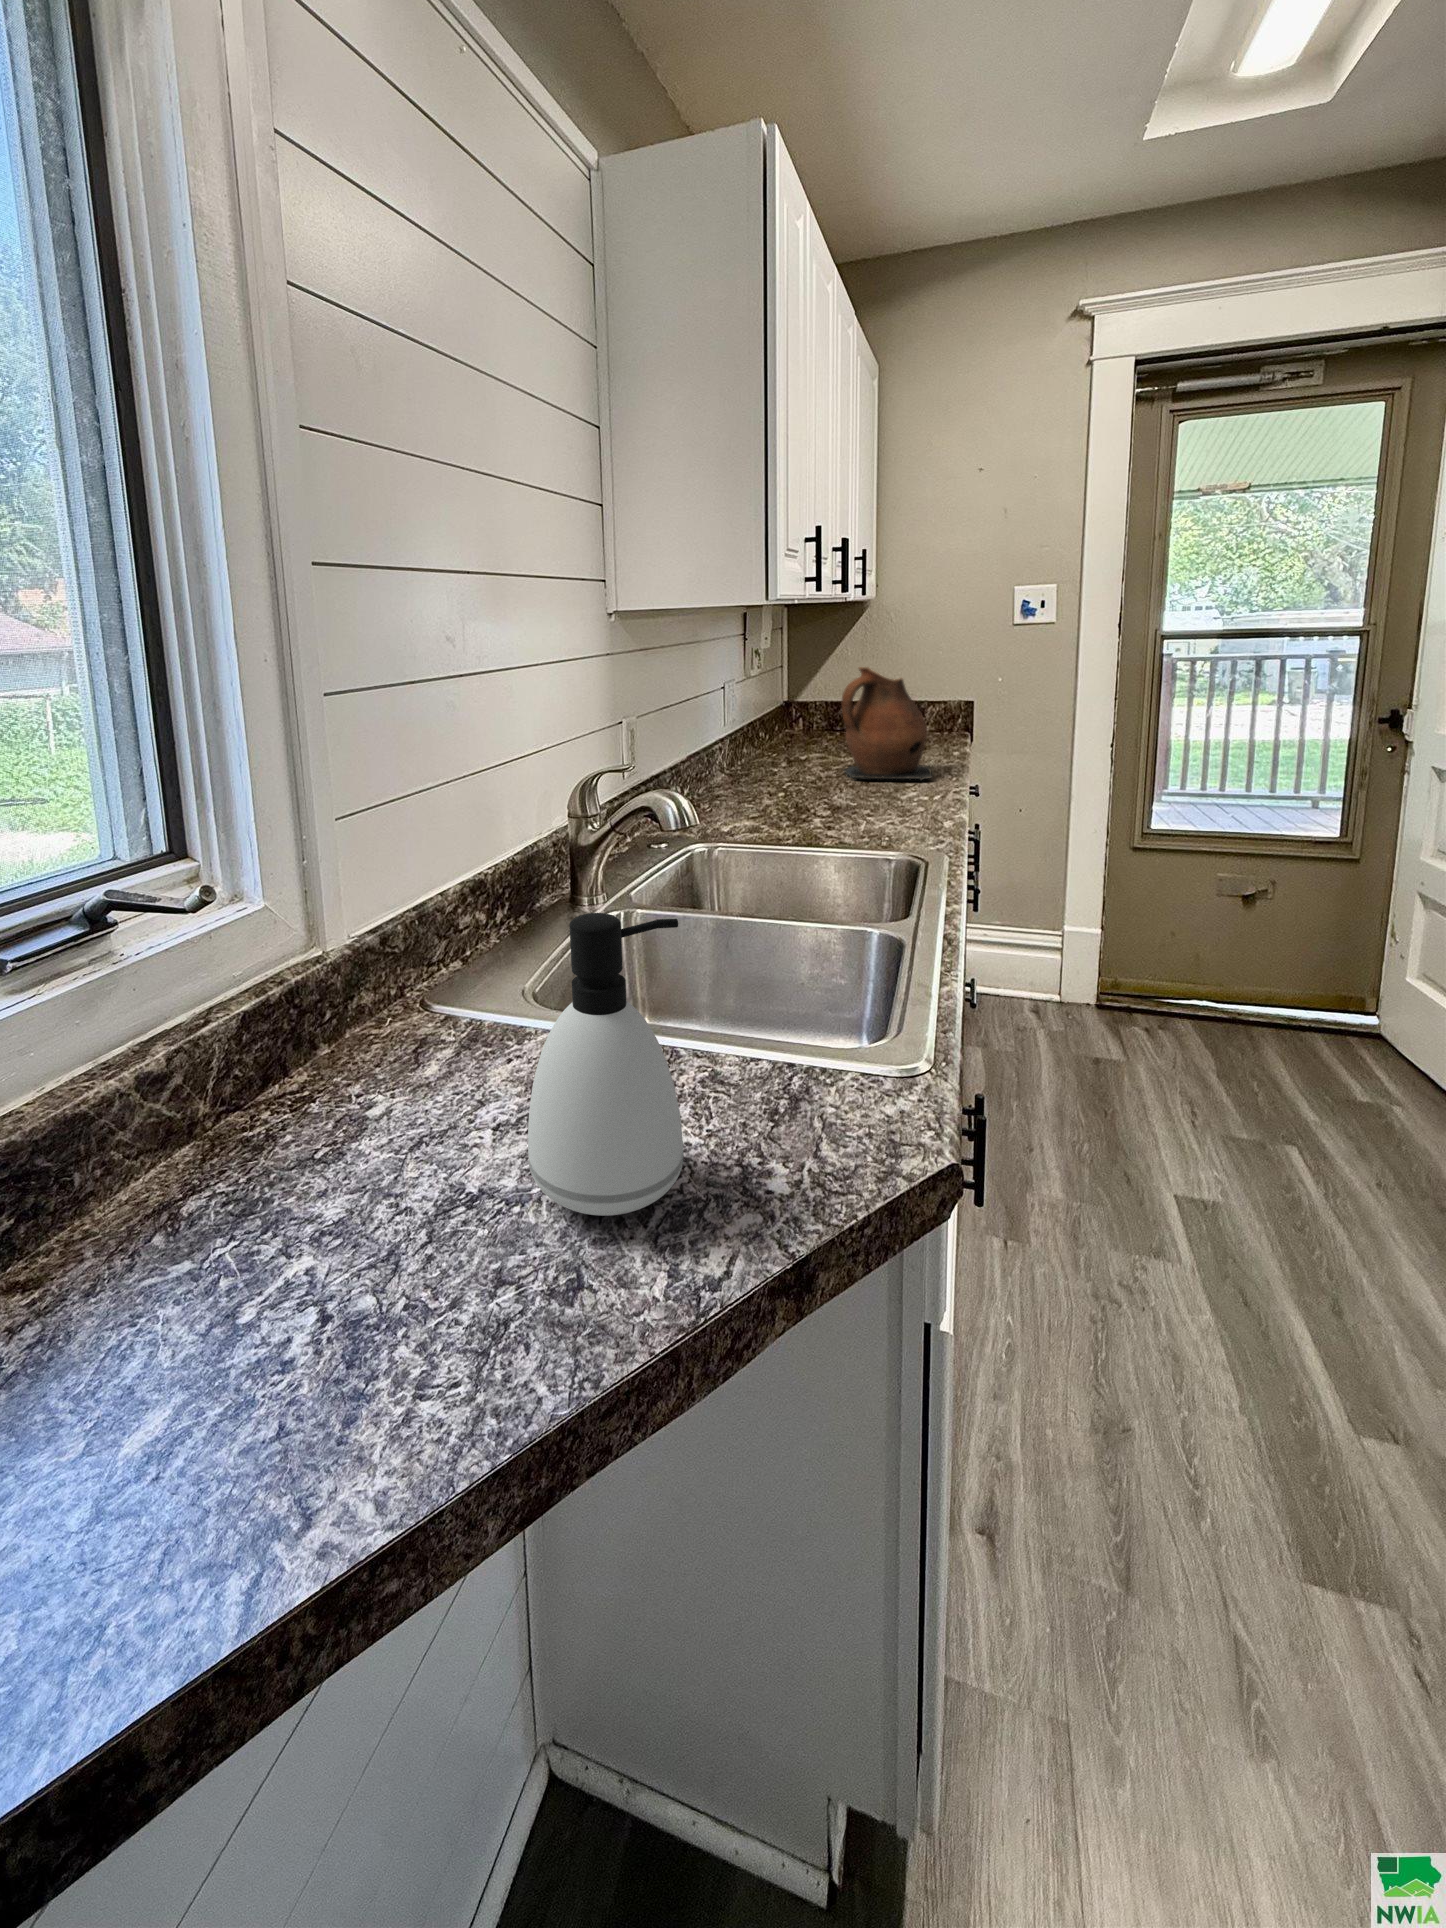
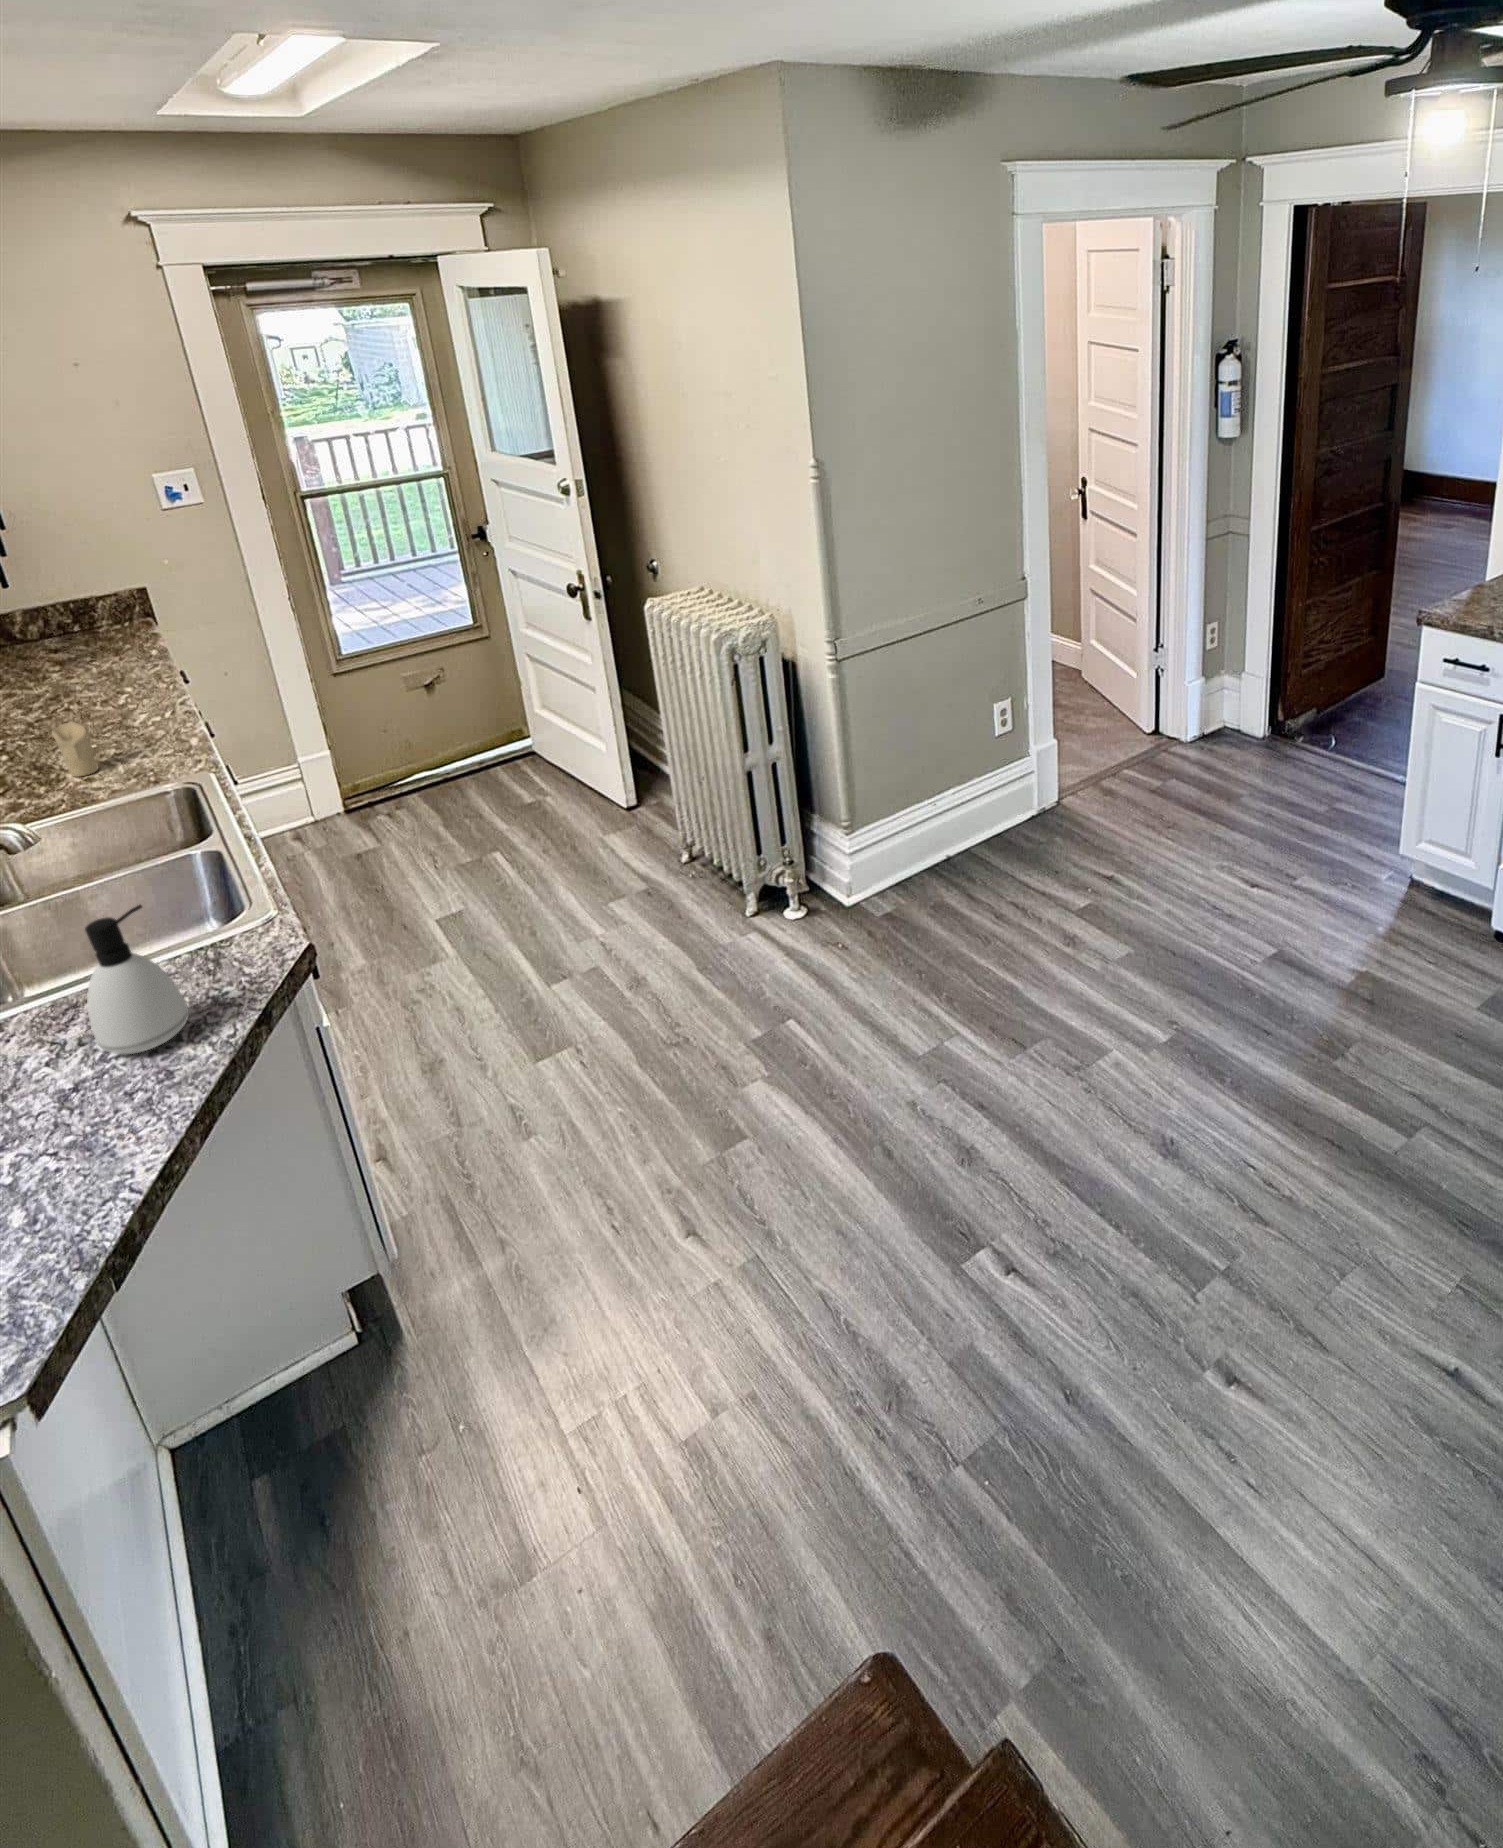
ceramic pitcher: present [841,667,932,780] -> none [28,610,153,714]
candle: none [811,761,843,823] -> present [52,722,98,777]

